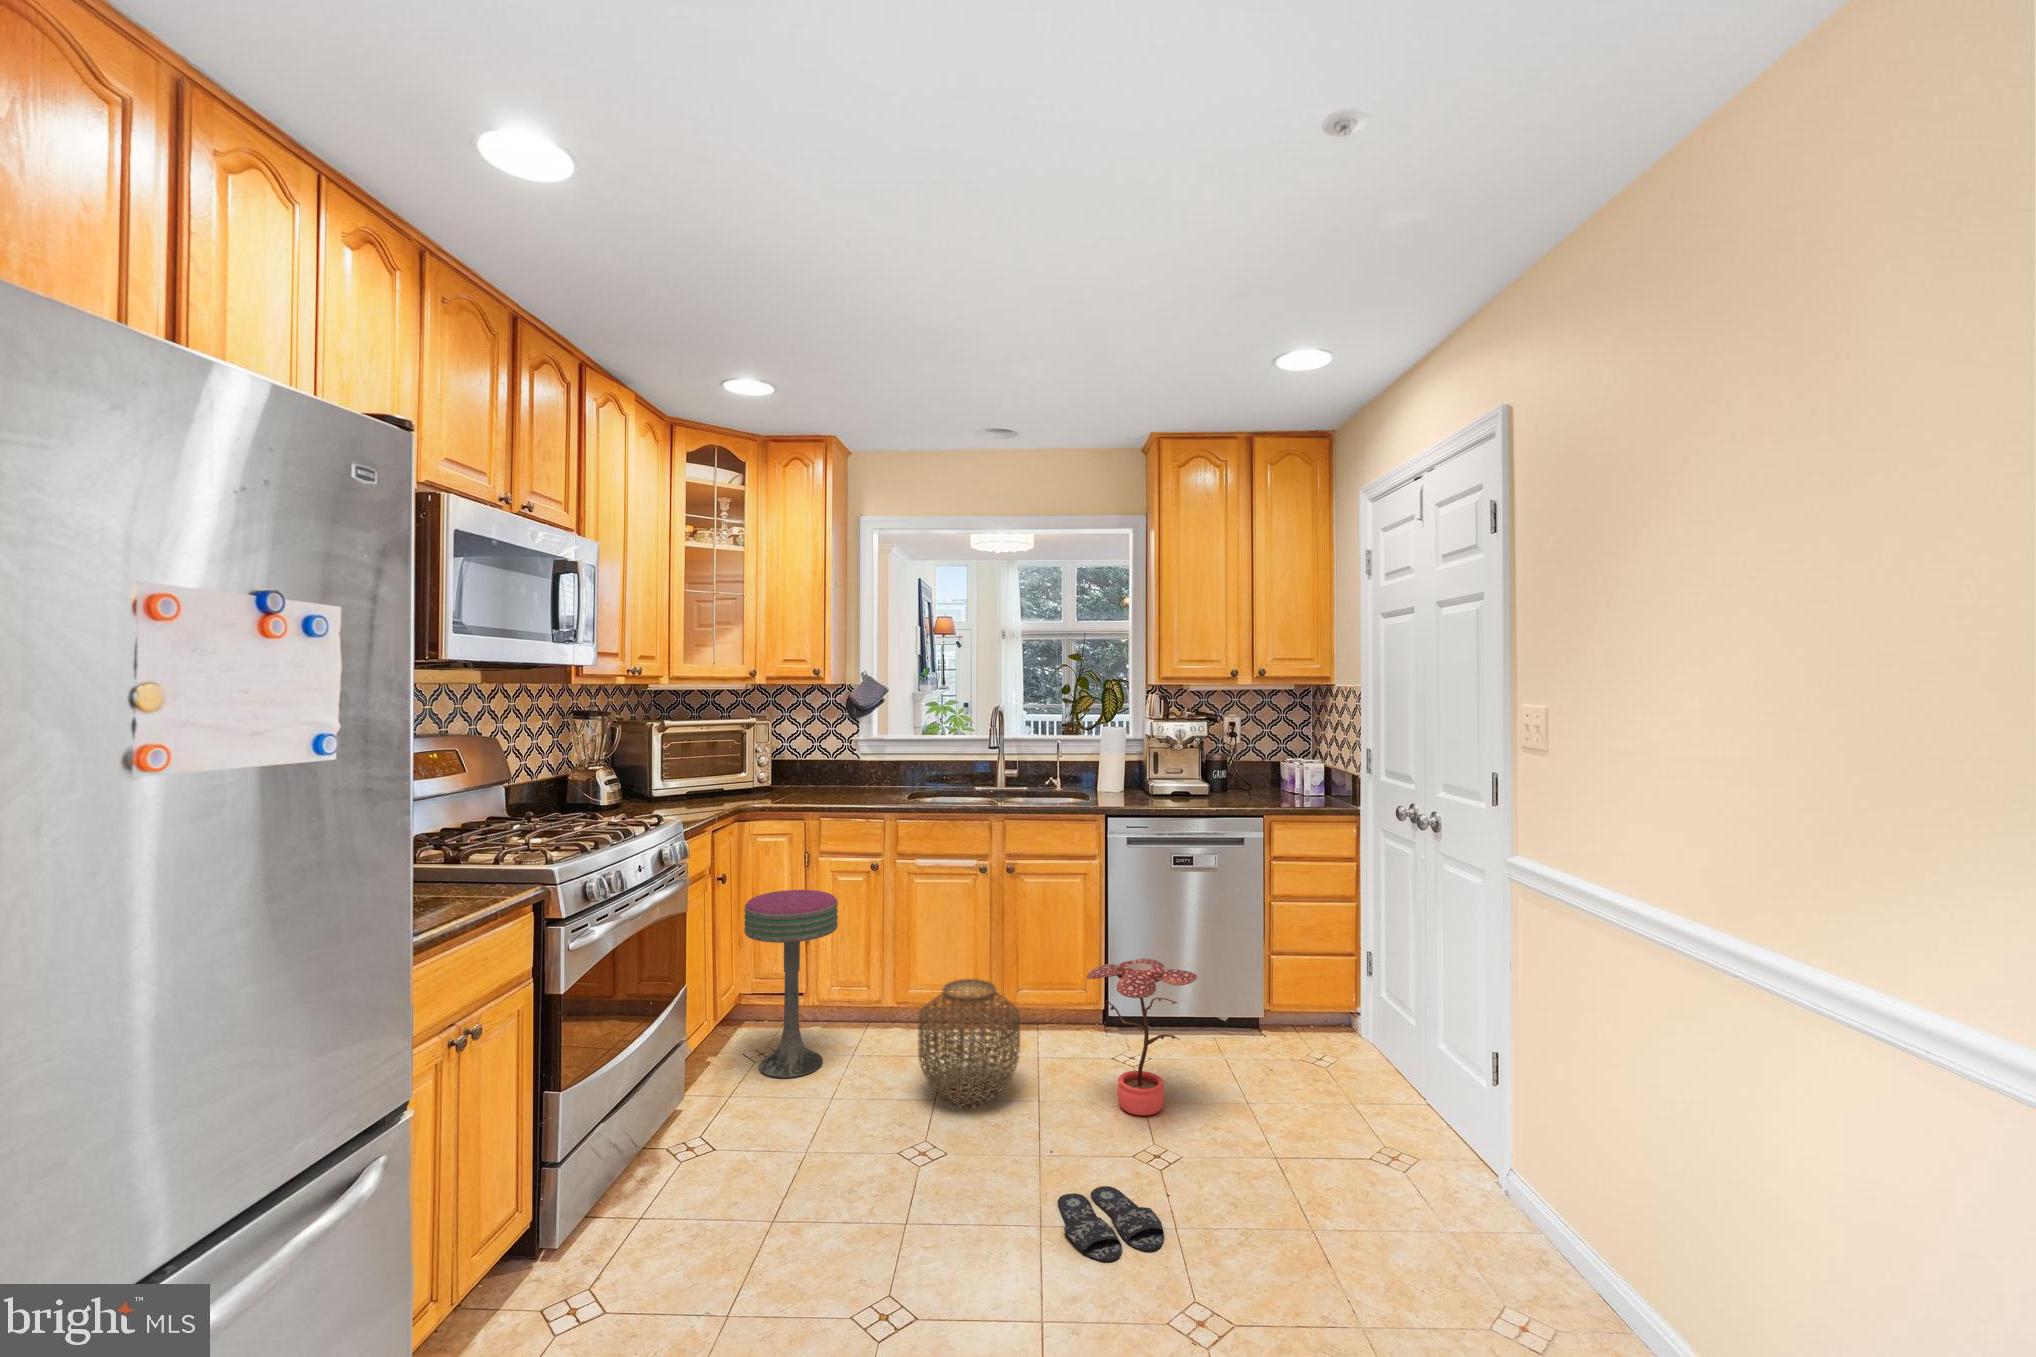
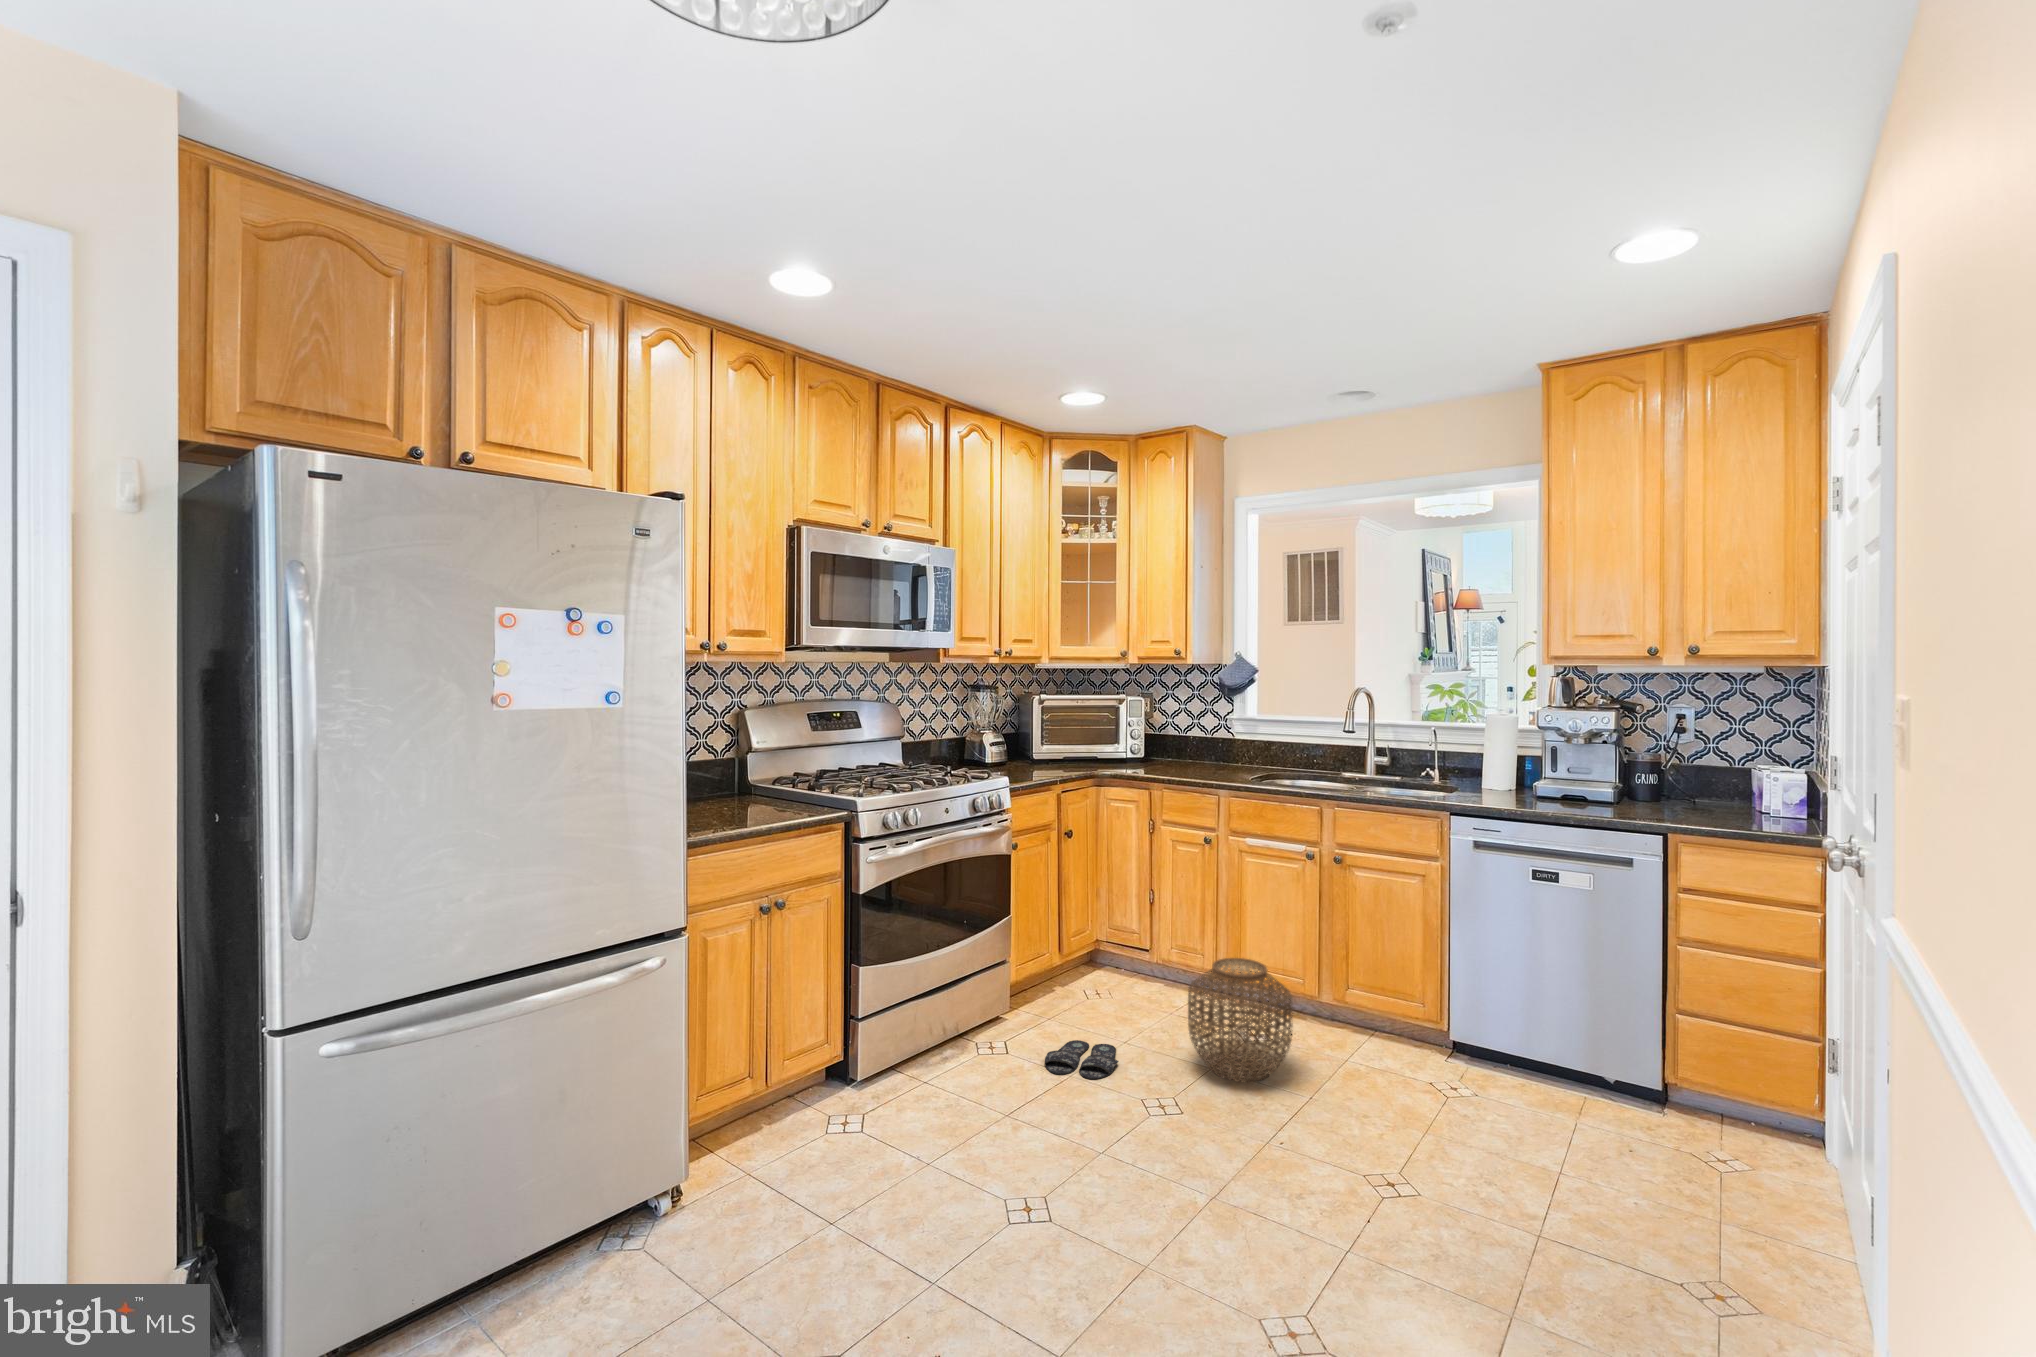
bar stool: present [744,890,838,1078] -> none [1070,851,1152,1017]
potted plant: present [1087,959,1197,1115] -> none [1347,971,1472,1144]
slippers: present [1058,1186,1164,1262] -> present [1045,1040,1119,1079]

